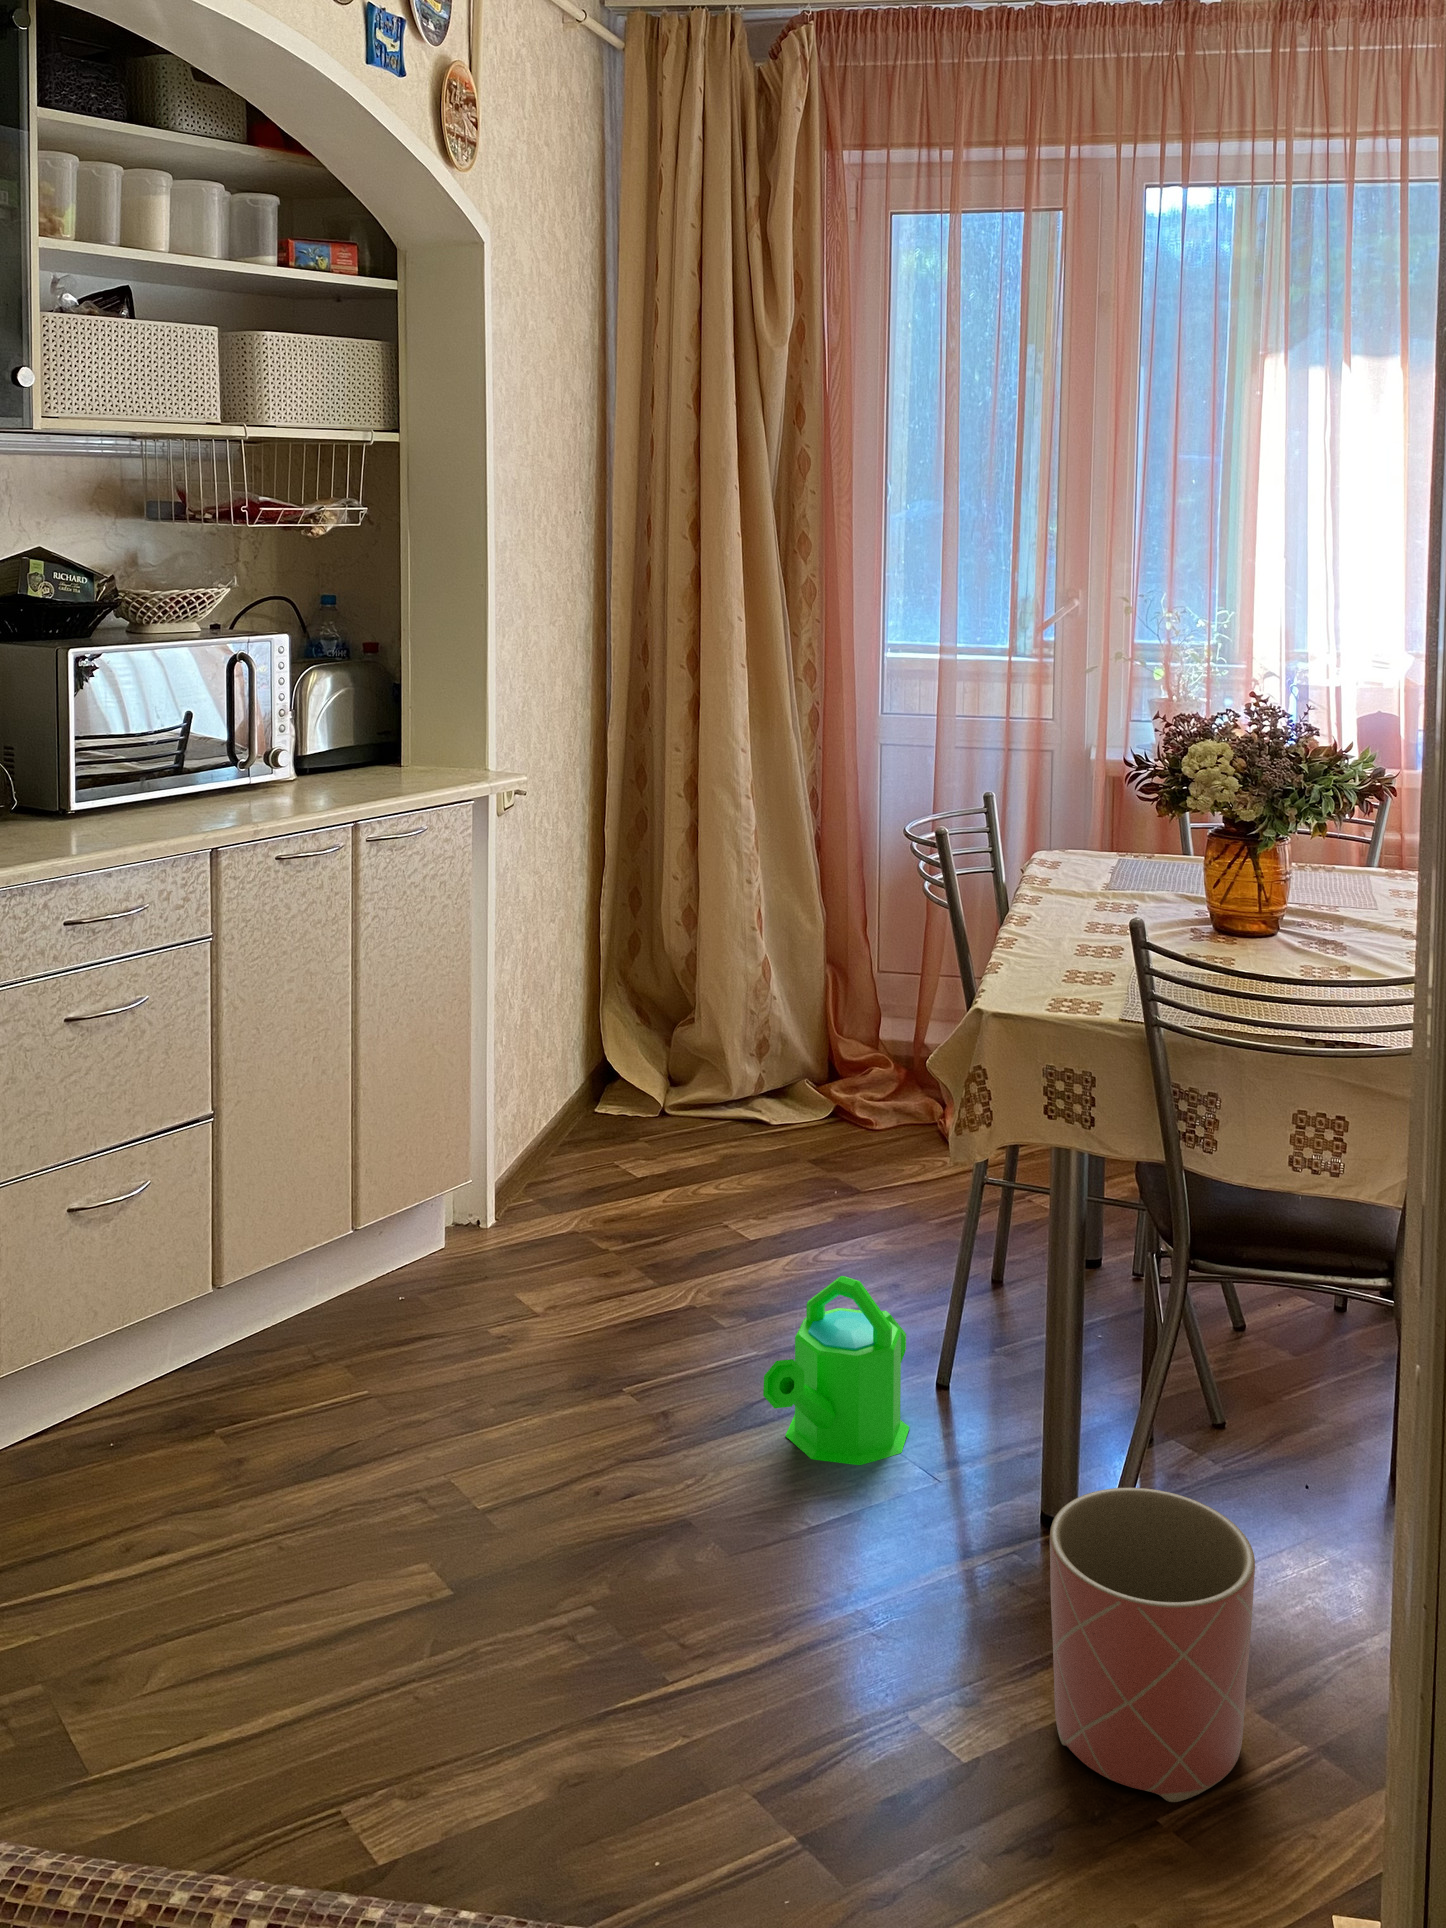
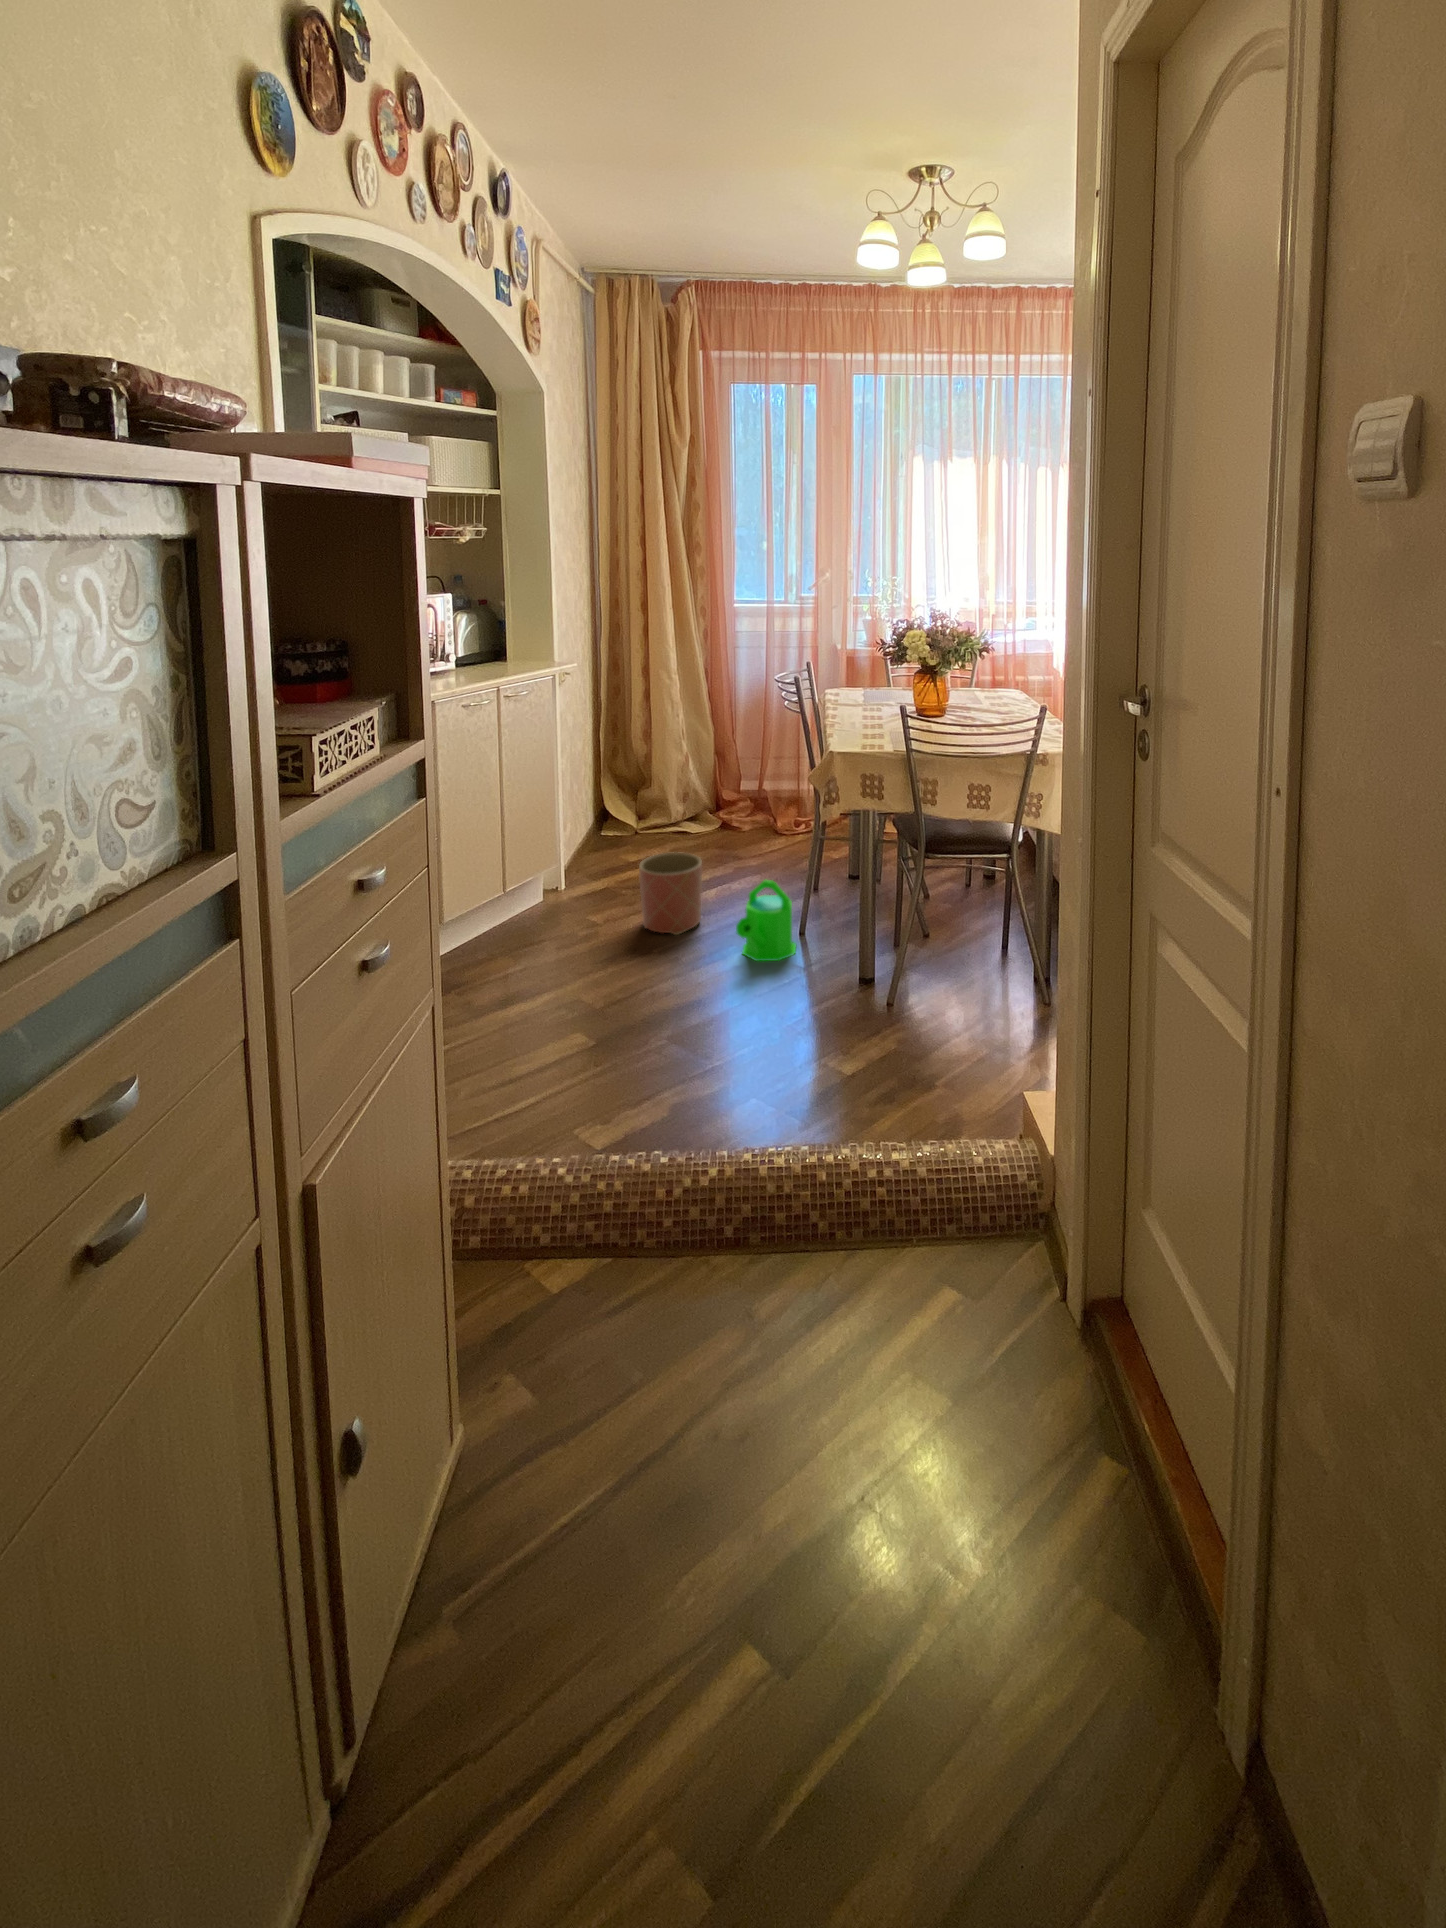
planter: present [1050,1488,1255,1802] -> present [639,852,702,935]

